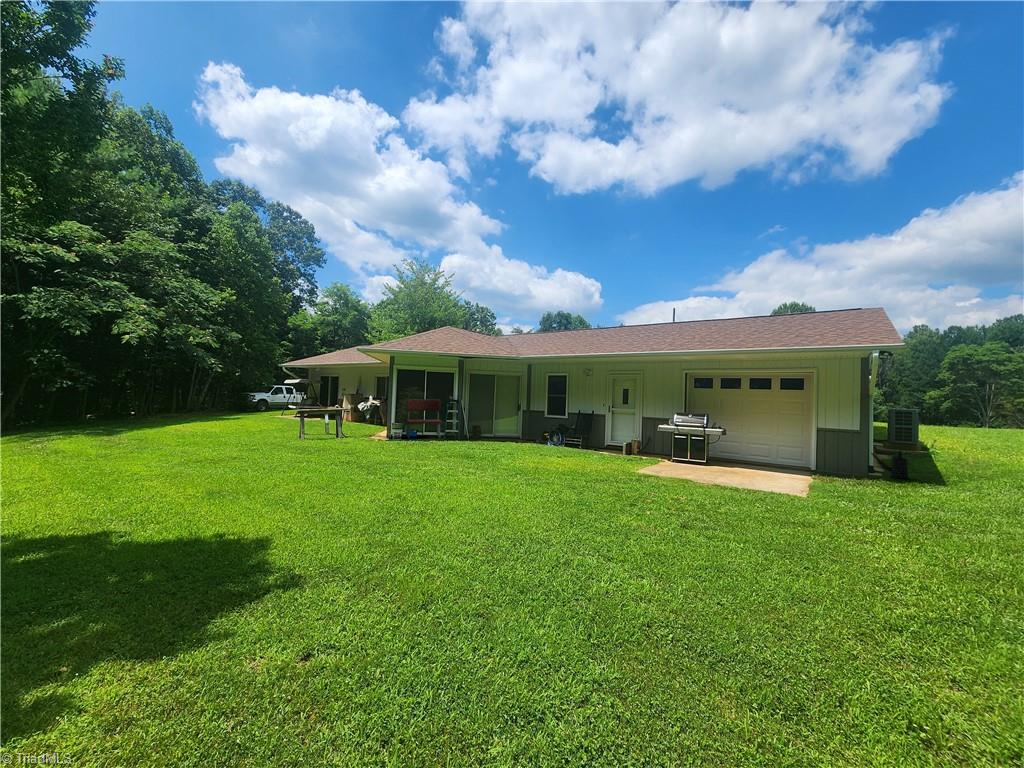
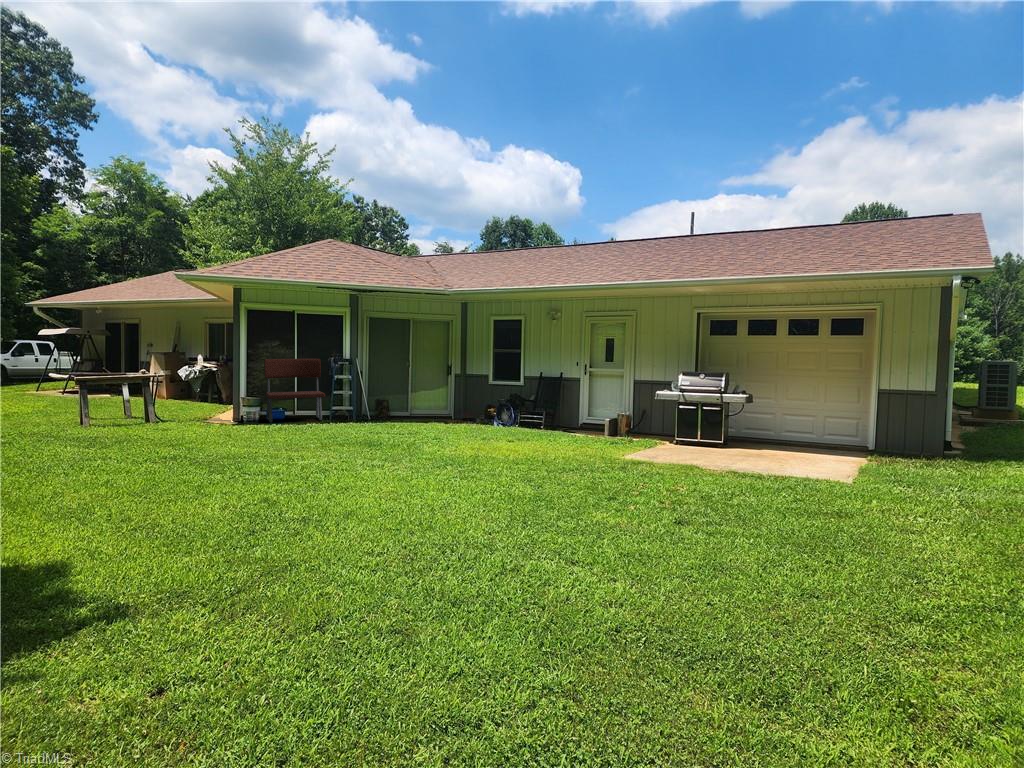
watering can: present [871,451,908,479] -> none [945,419,998,457]

